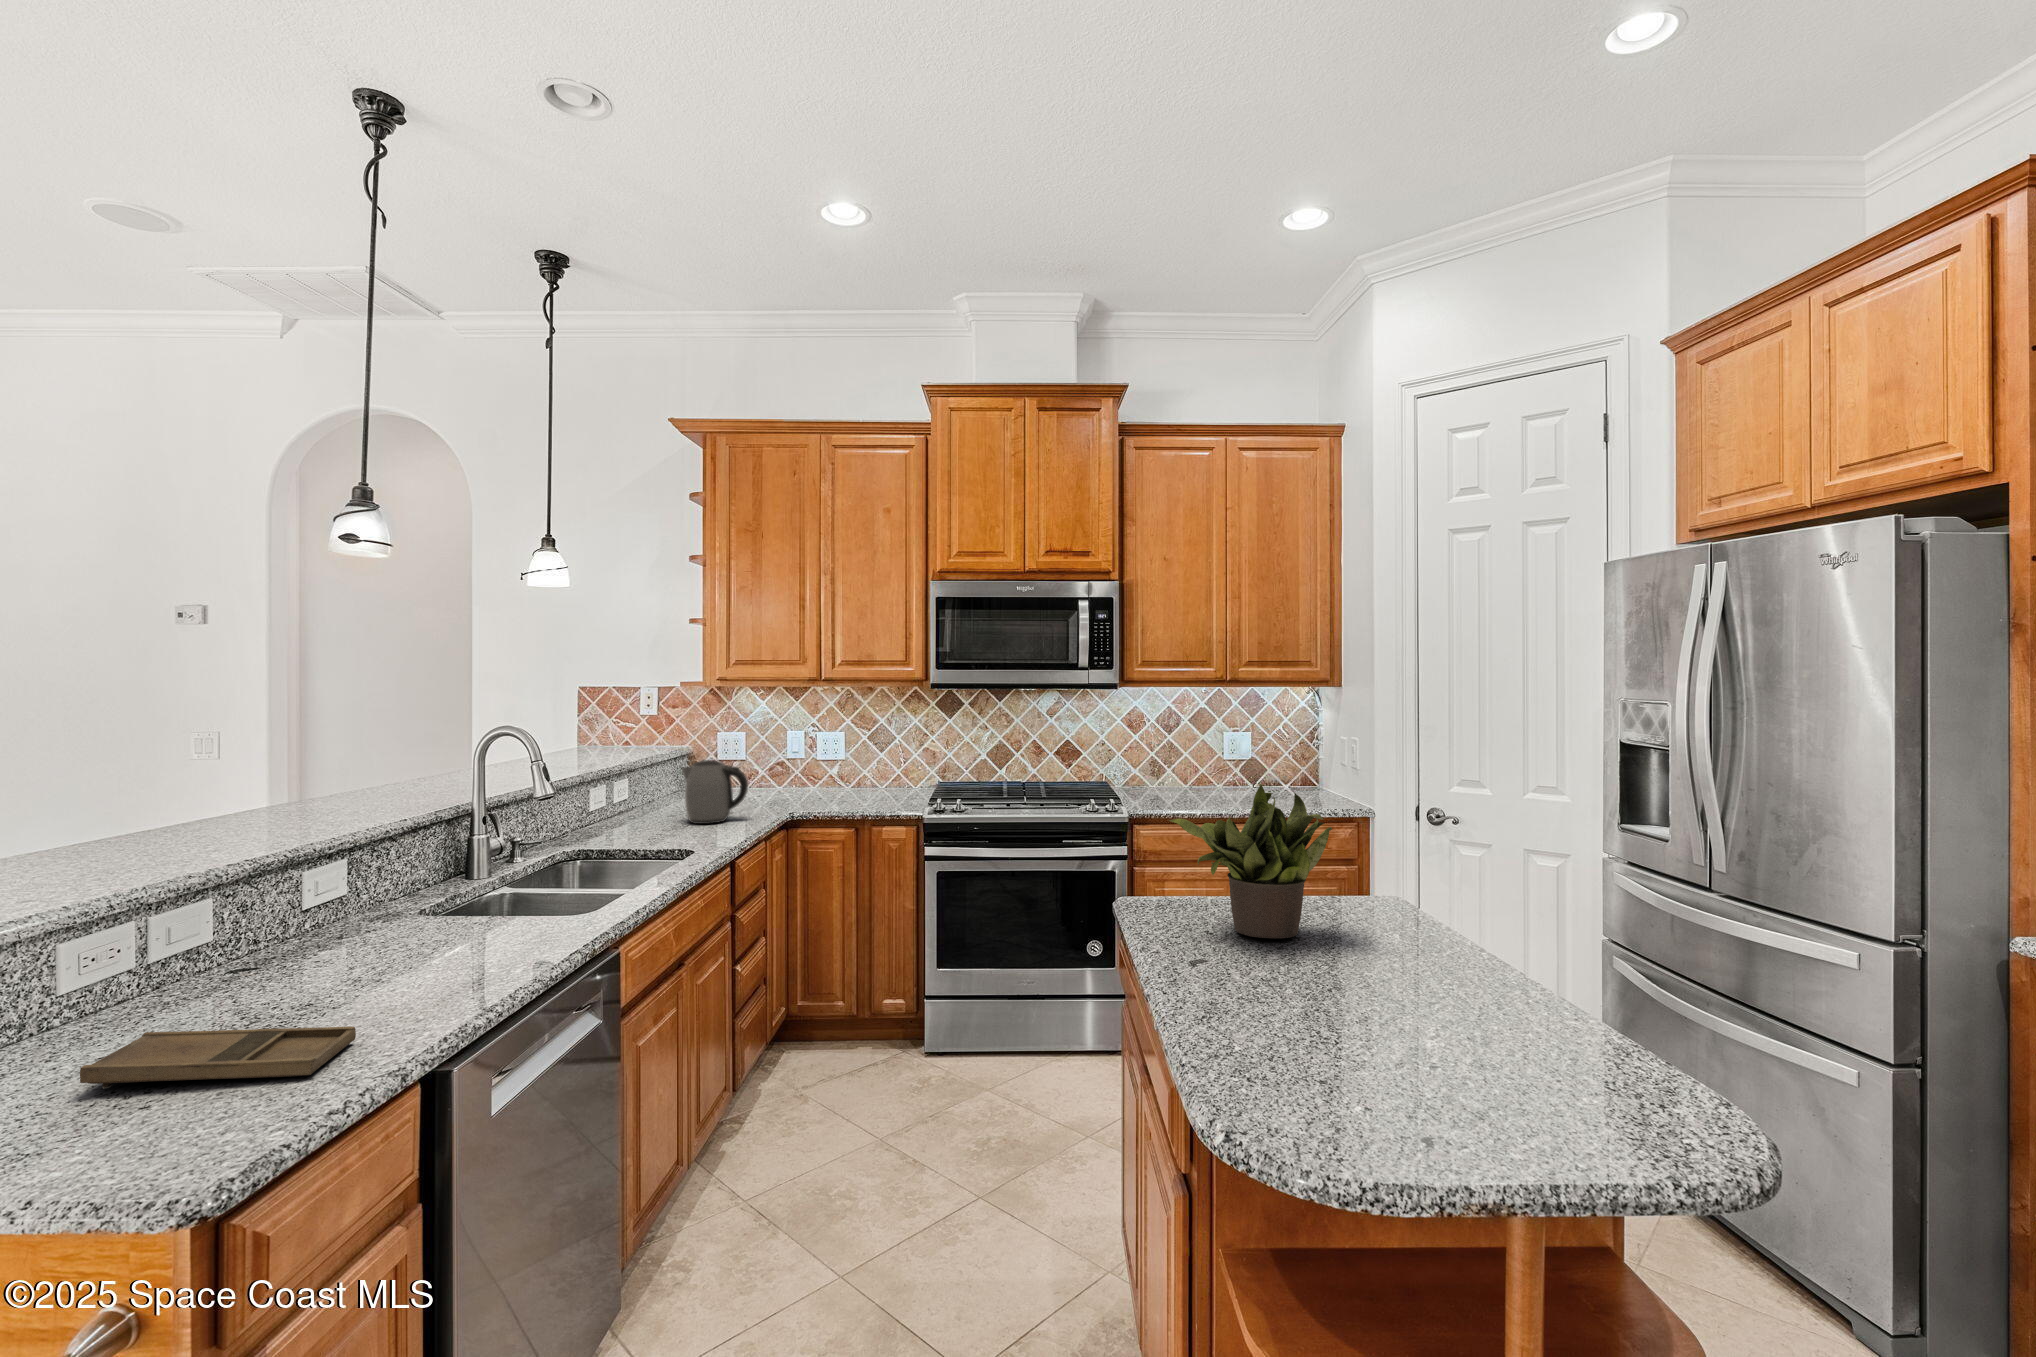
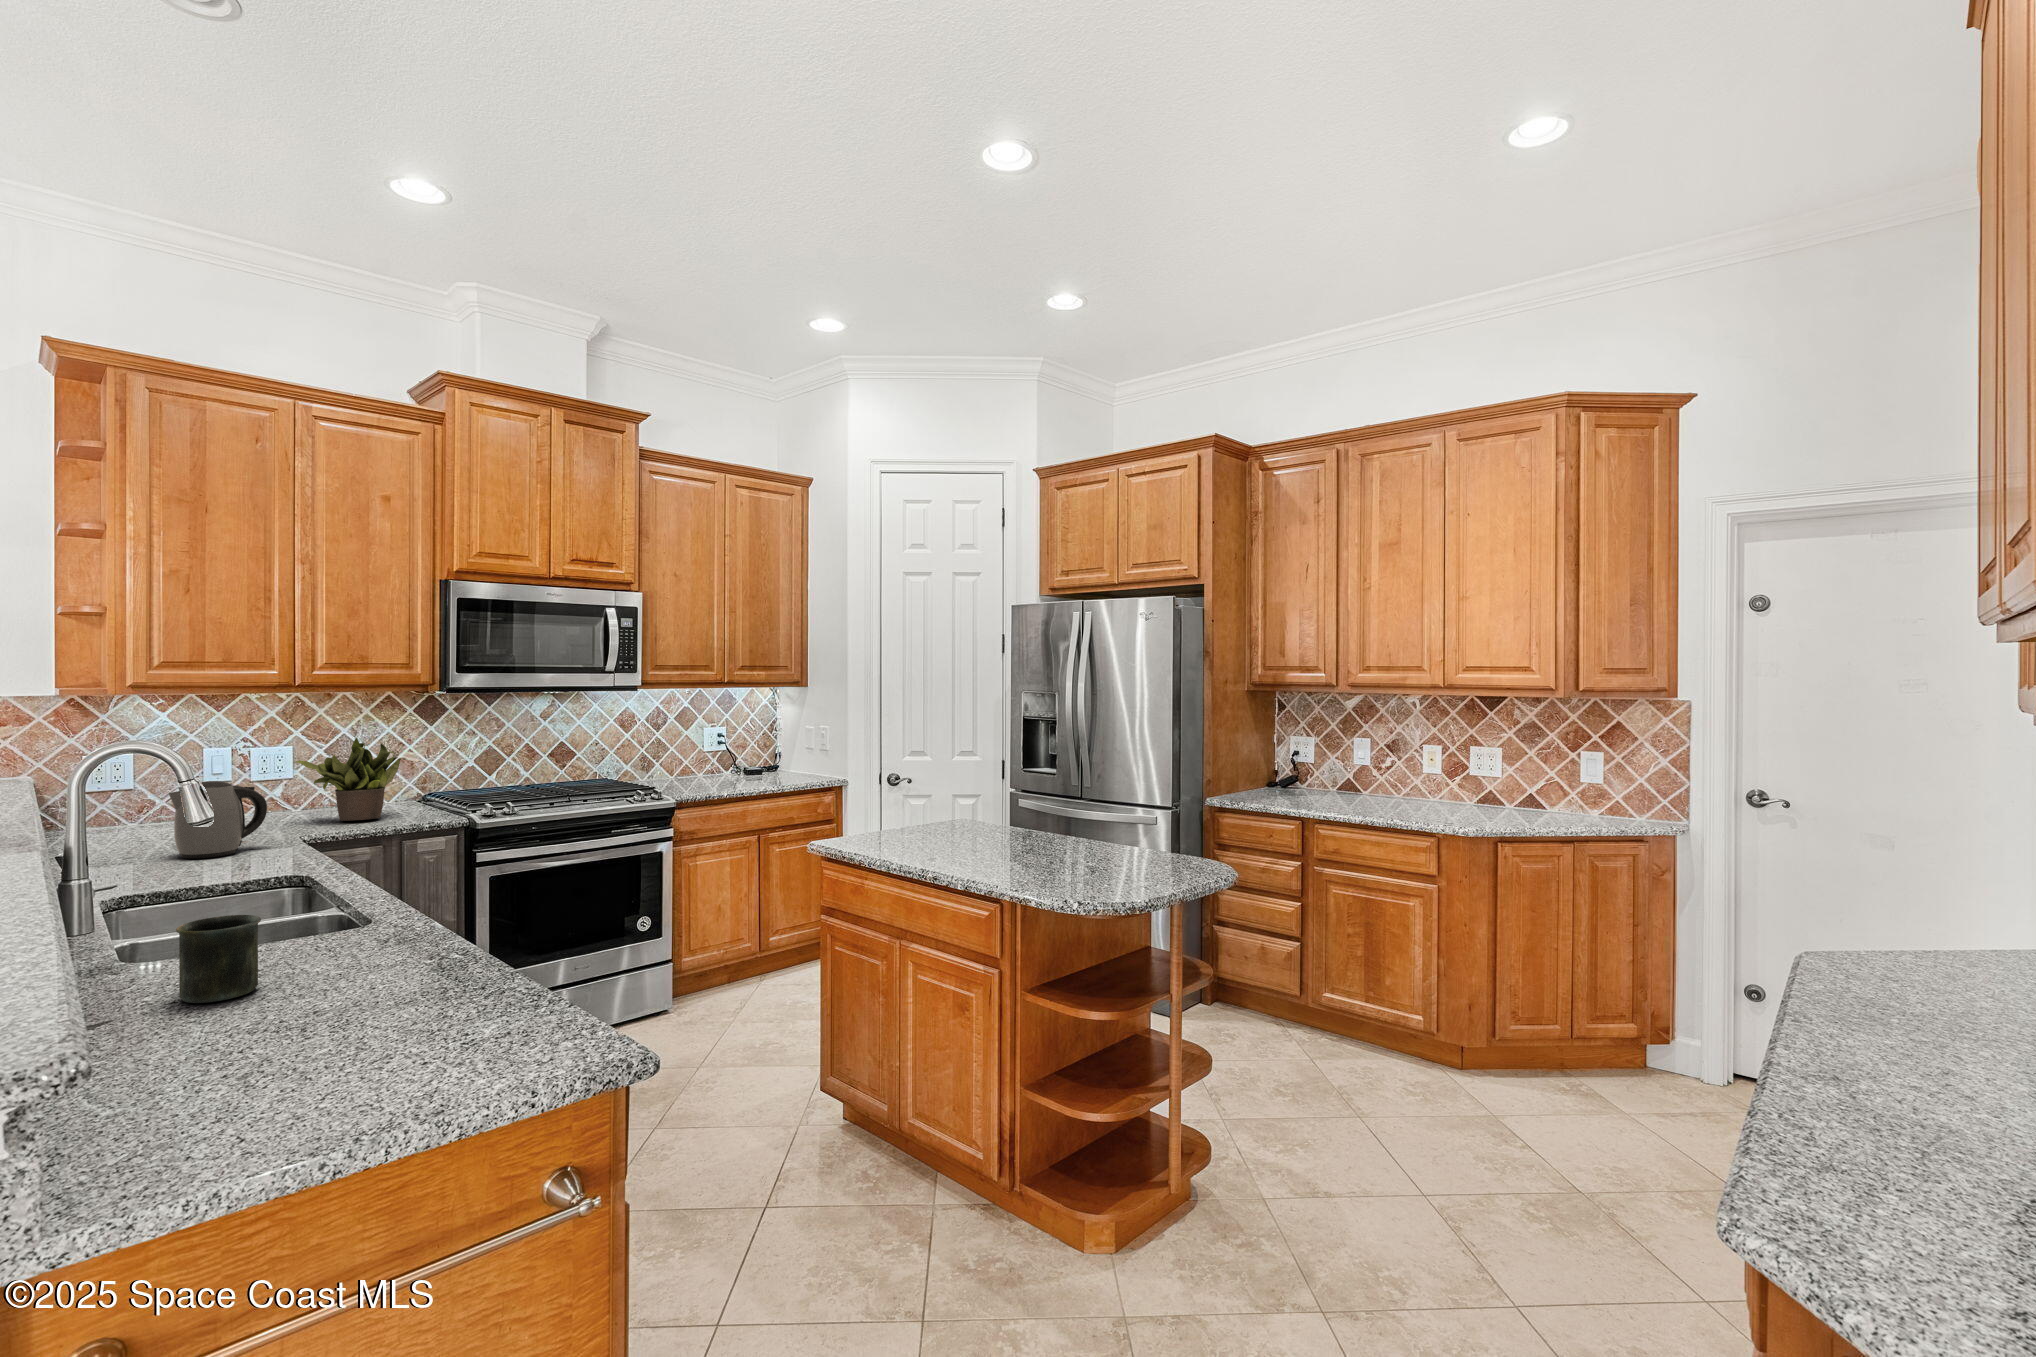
potted plant: present [1169,784,1332,939] -> present [296,737,401,821]
mug: none [306,895,382,978] -> present [176,915,261,1003]
tray: present [80,1027,356,1088] -> none [246,990,478,1071]

